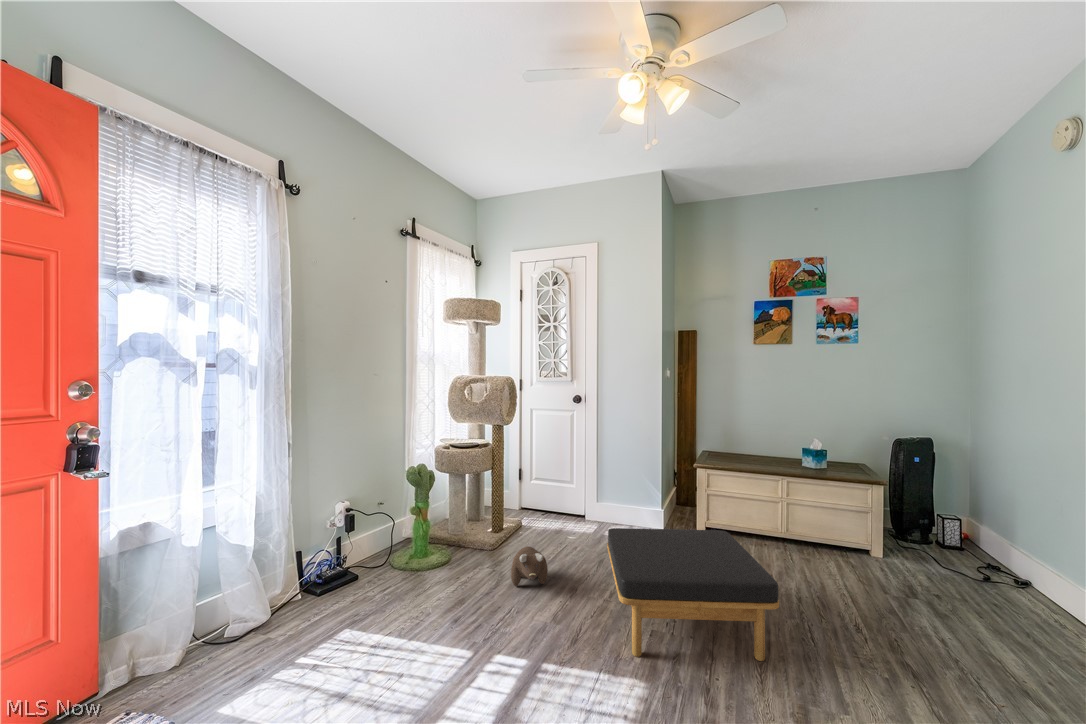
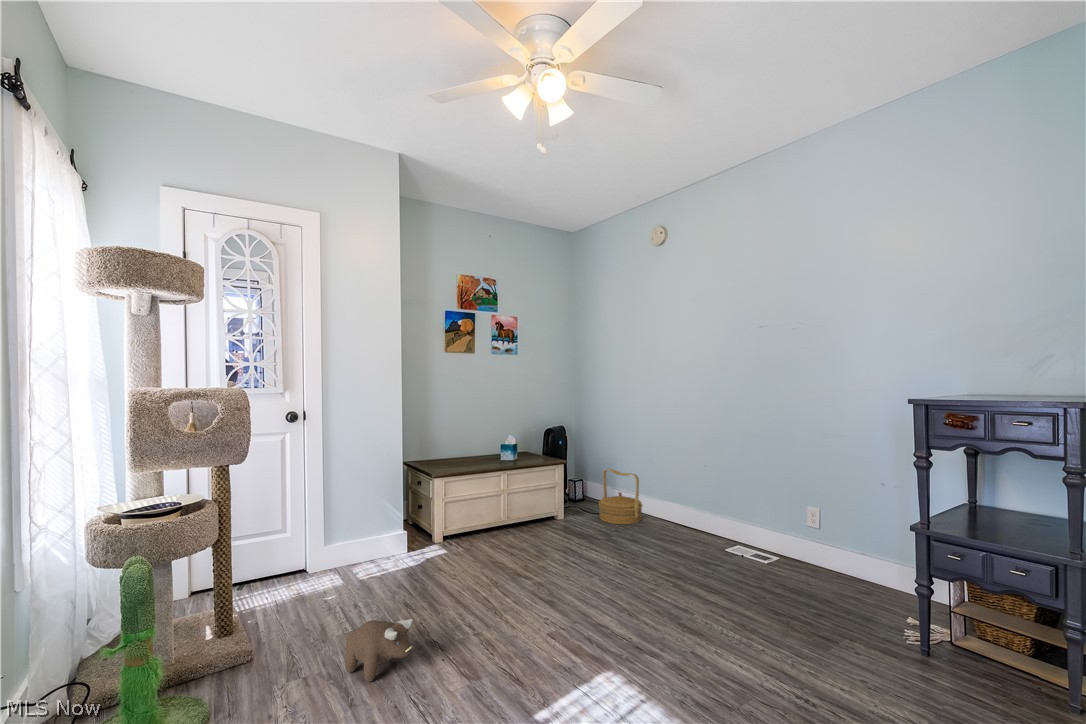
woven basket: none [944,507,1037,602] -> present [599,469,642,524]
ottoman: present [607,528,779,661] -> none [460,526,636,661]

